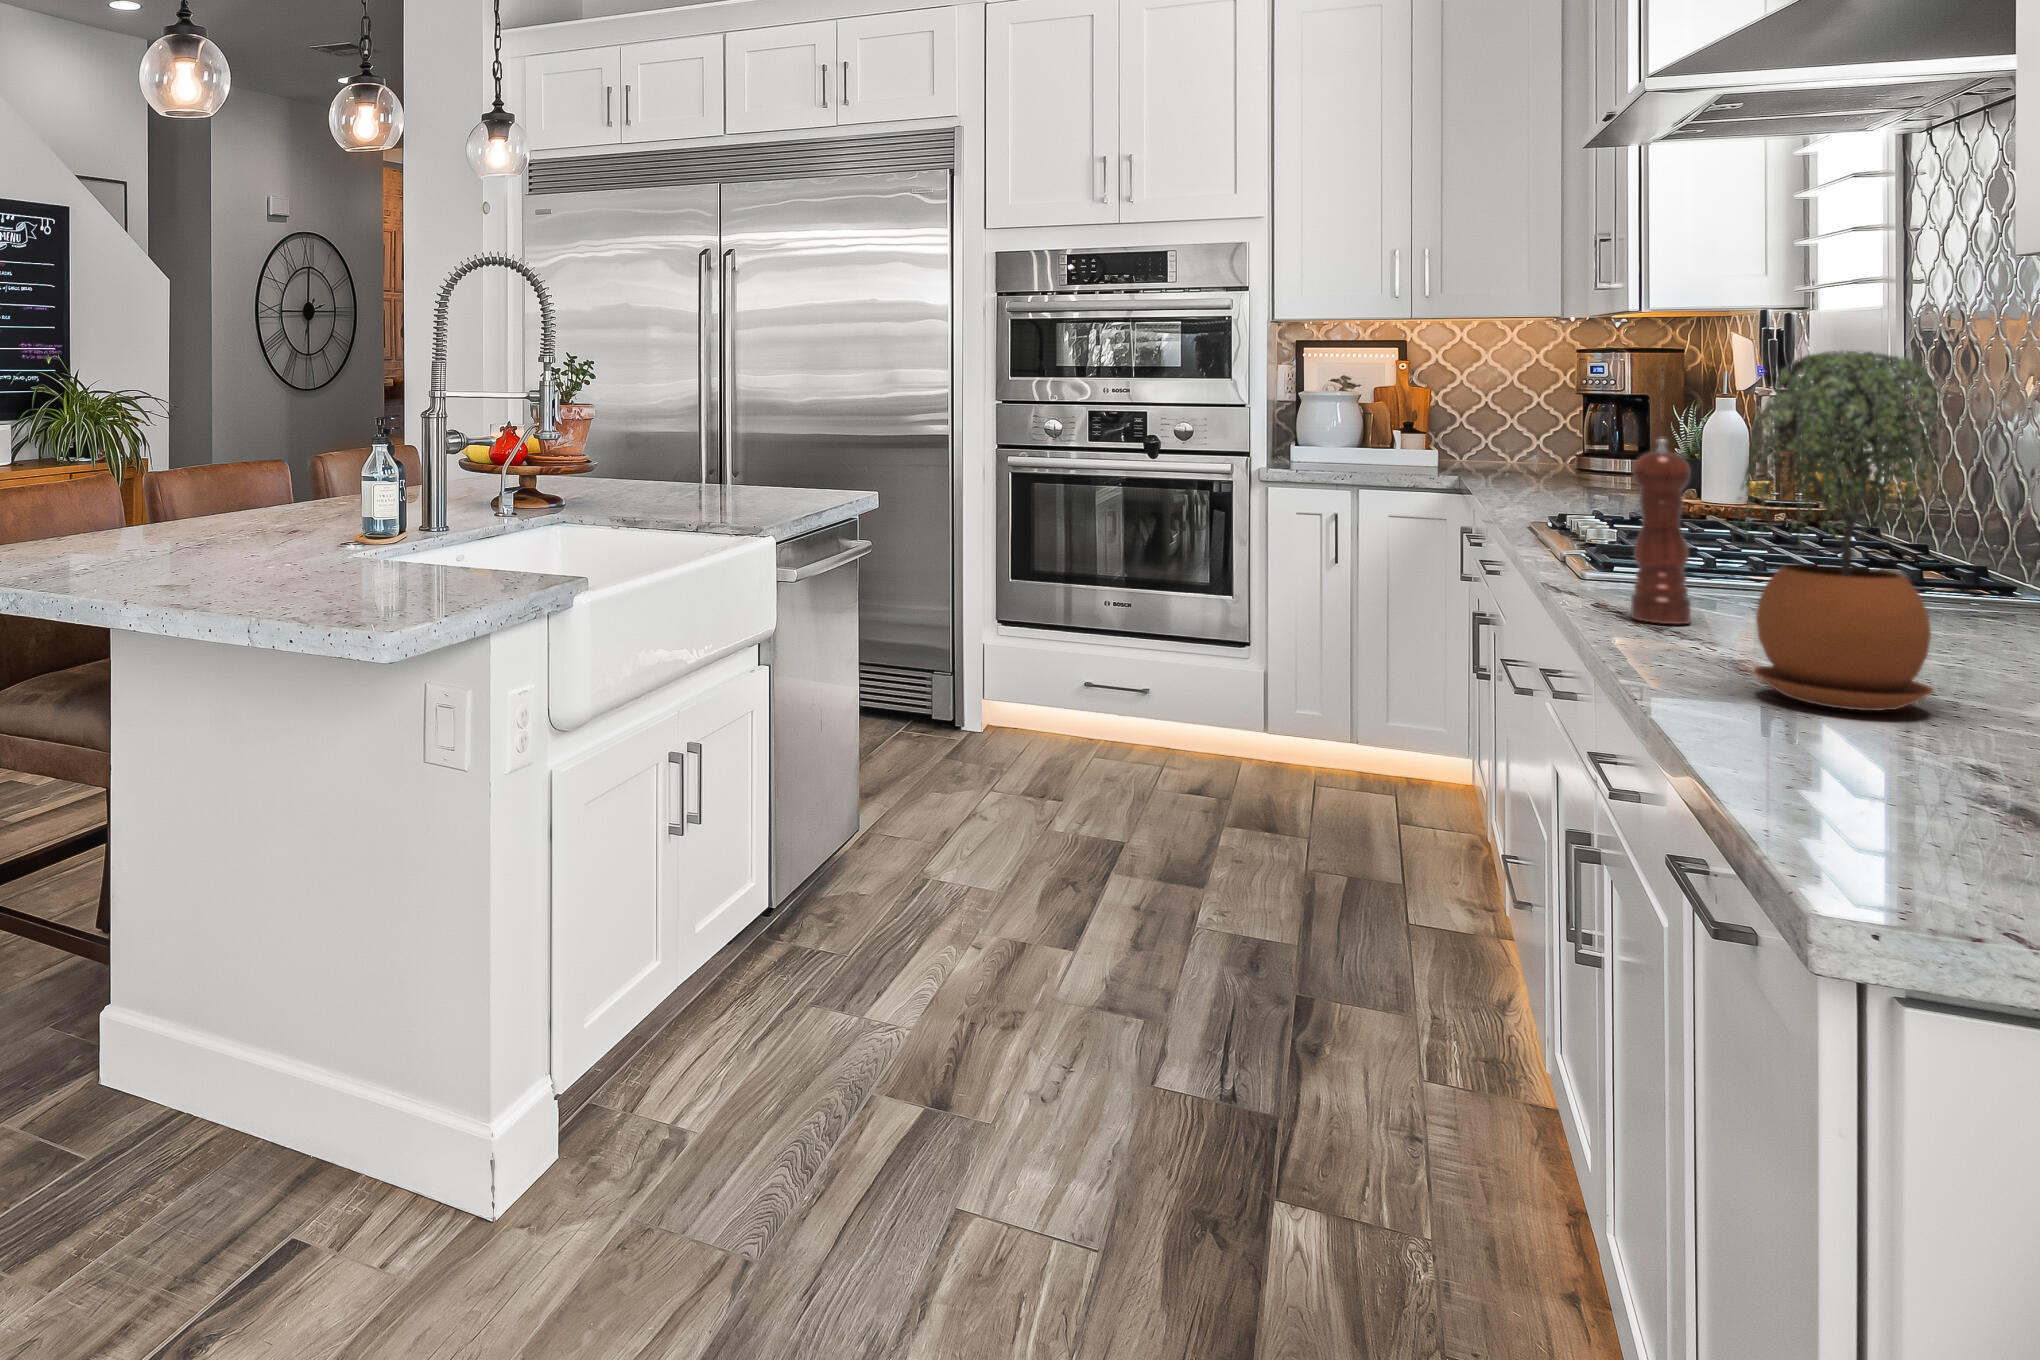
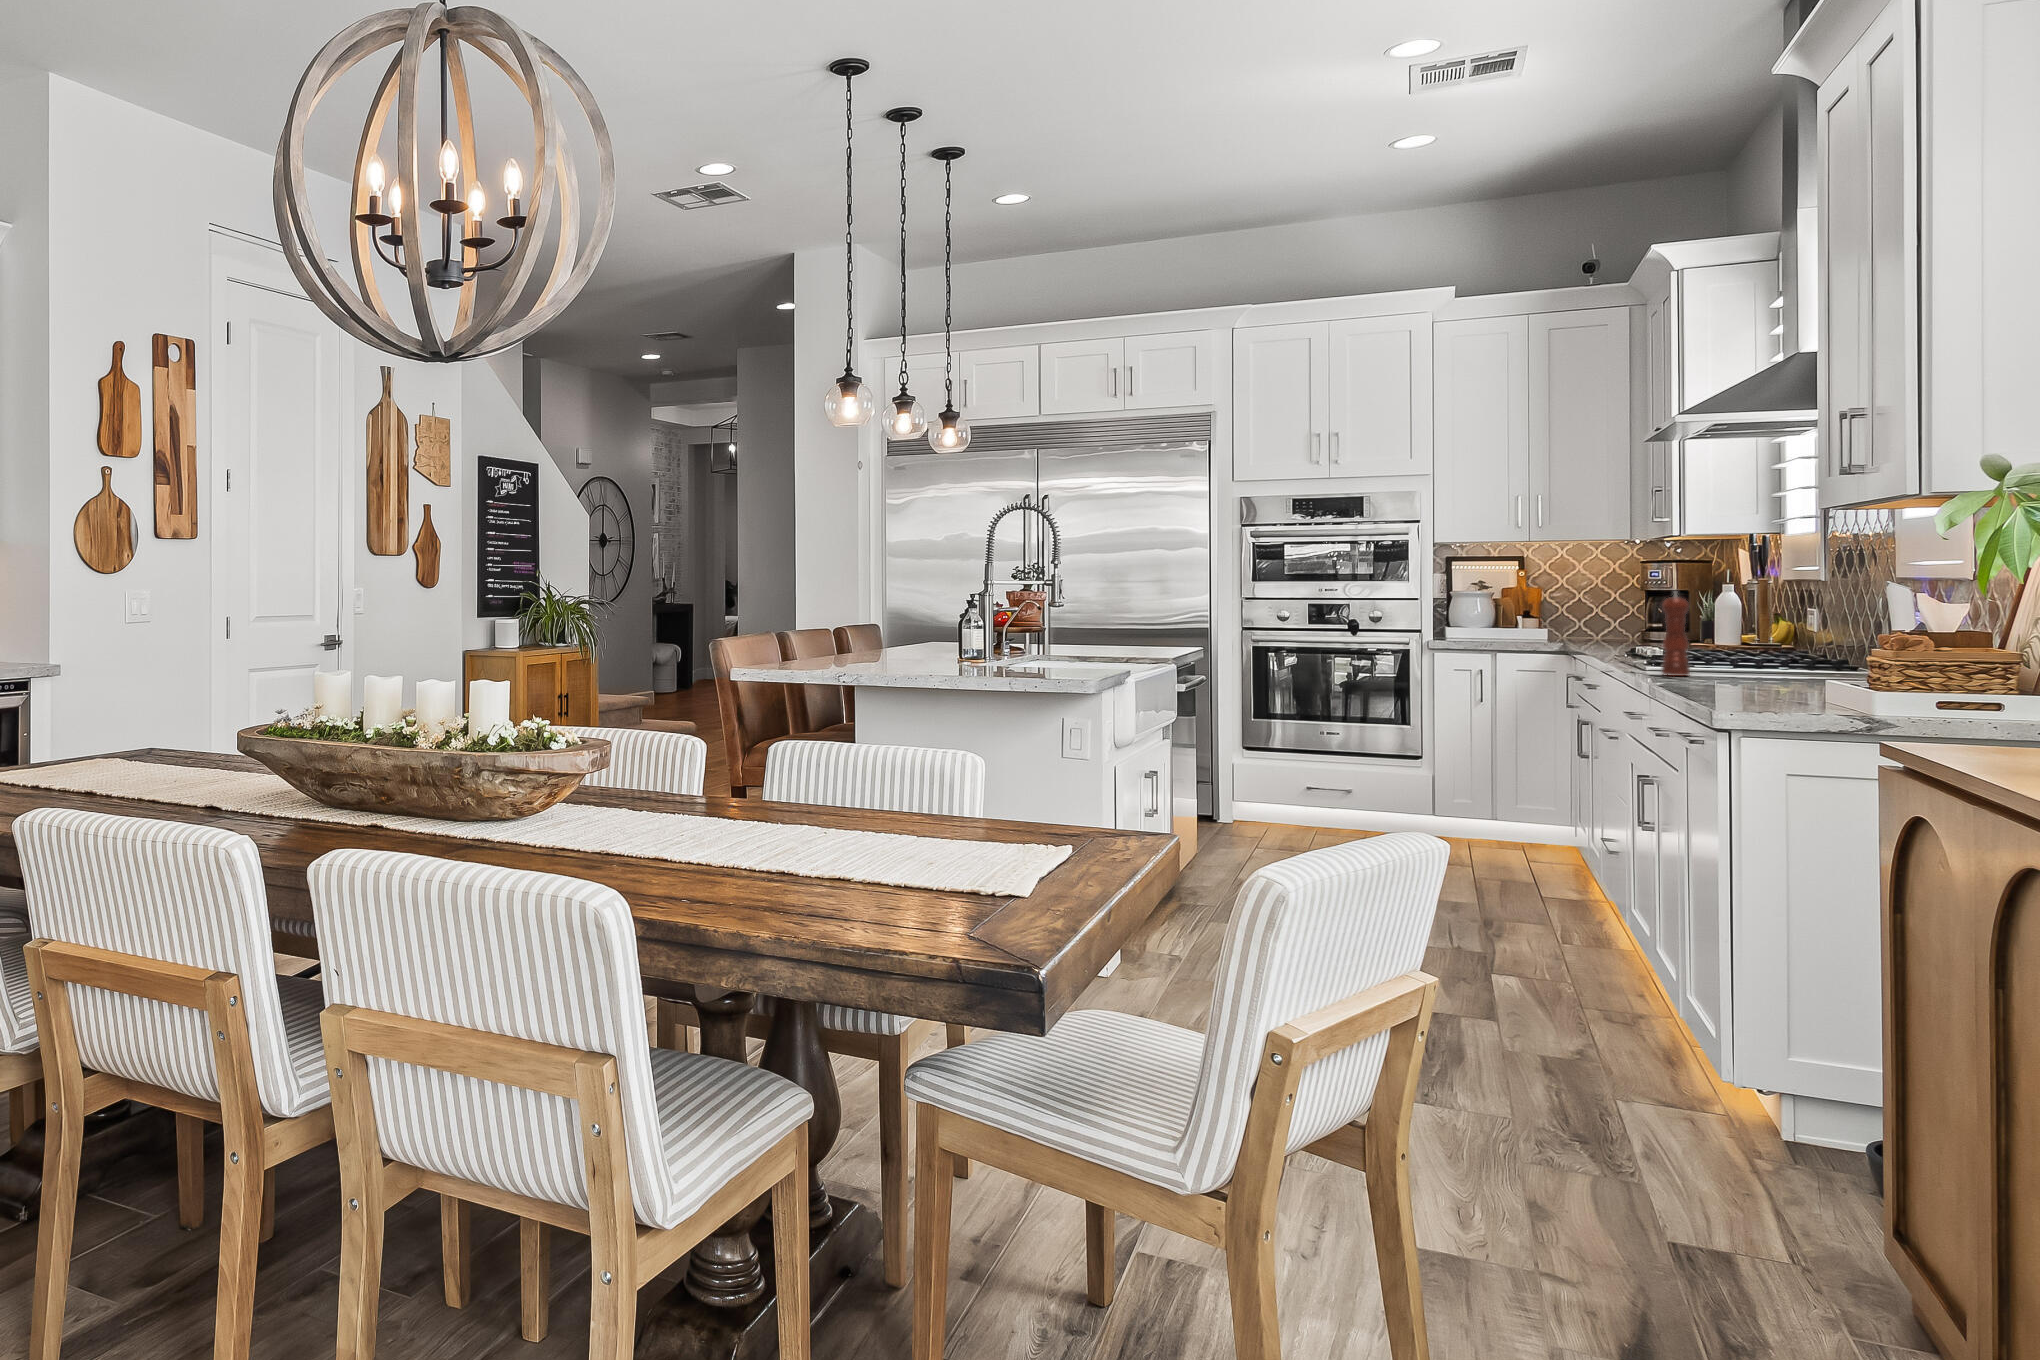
potted plant: present [1734,351,1945,711] -> none [1698,546,1785,690]

